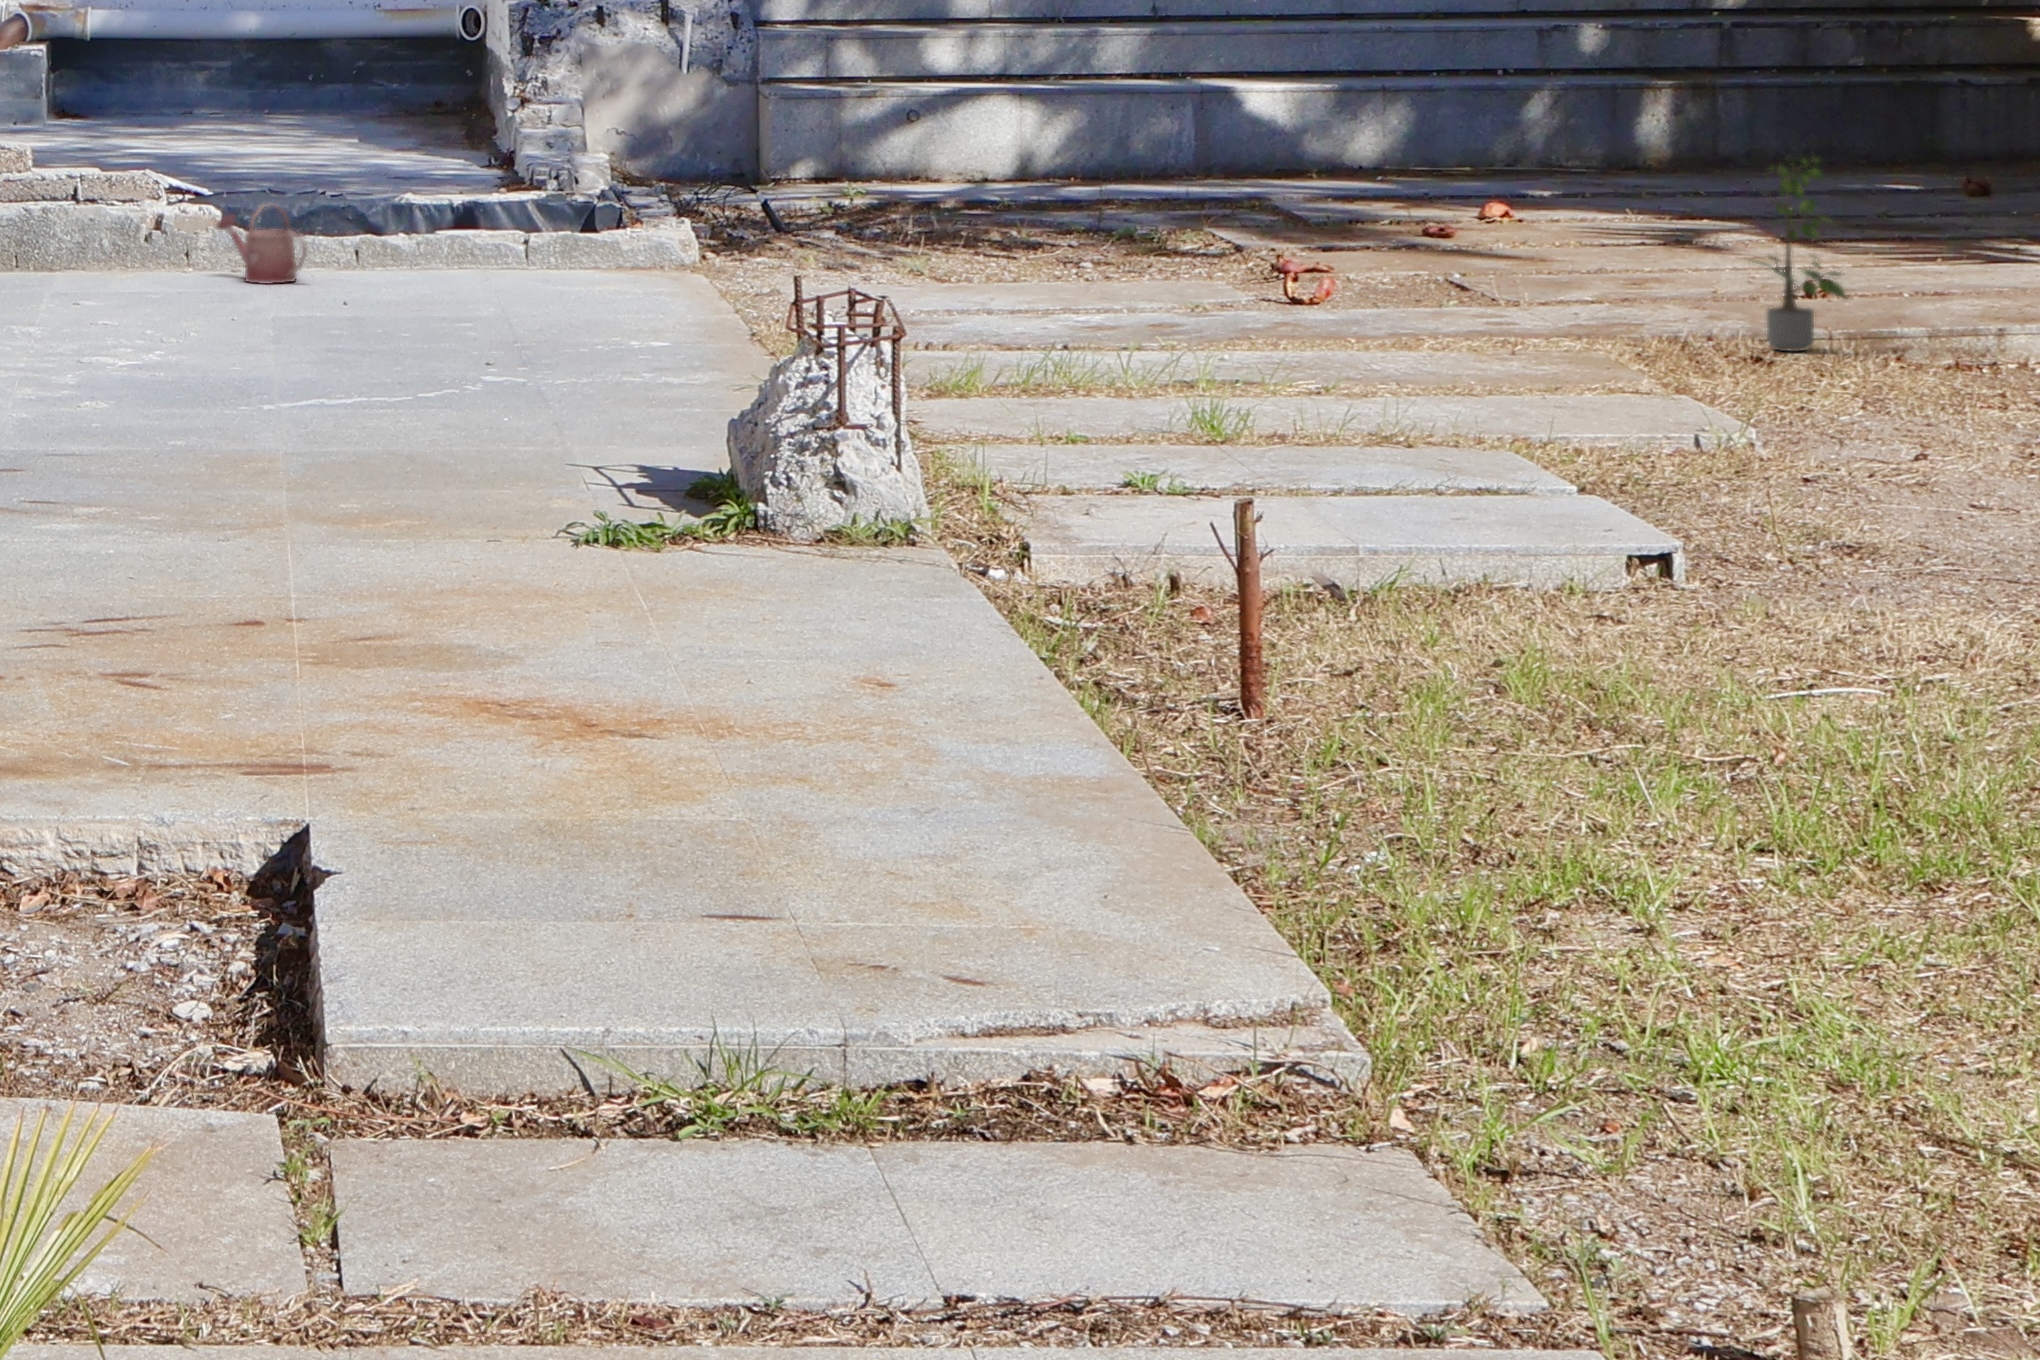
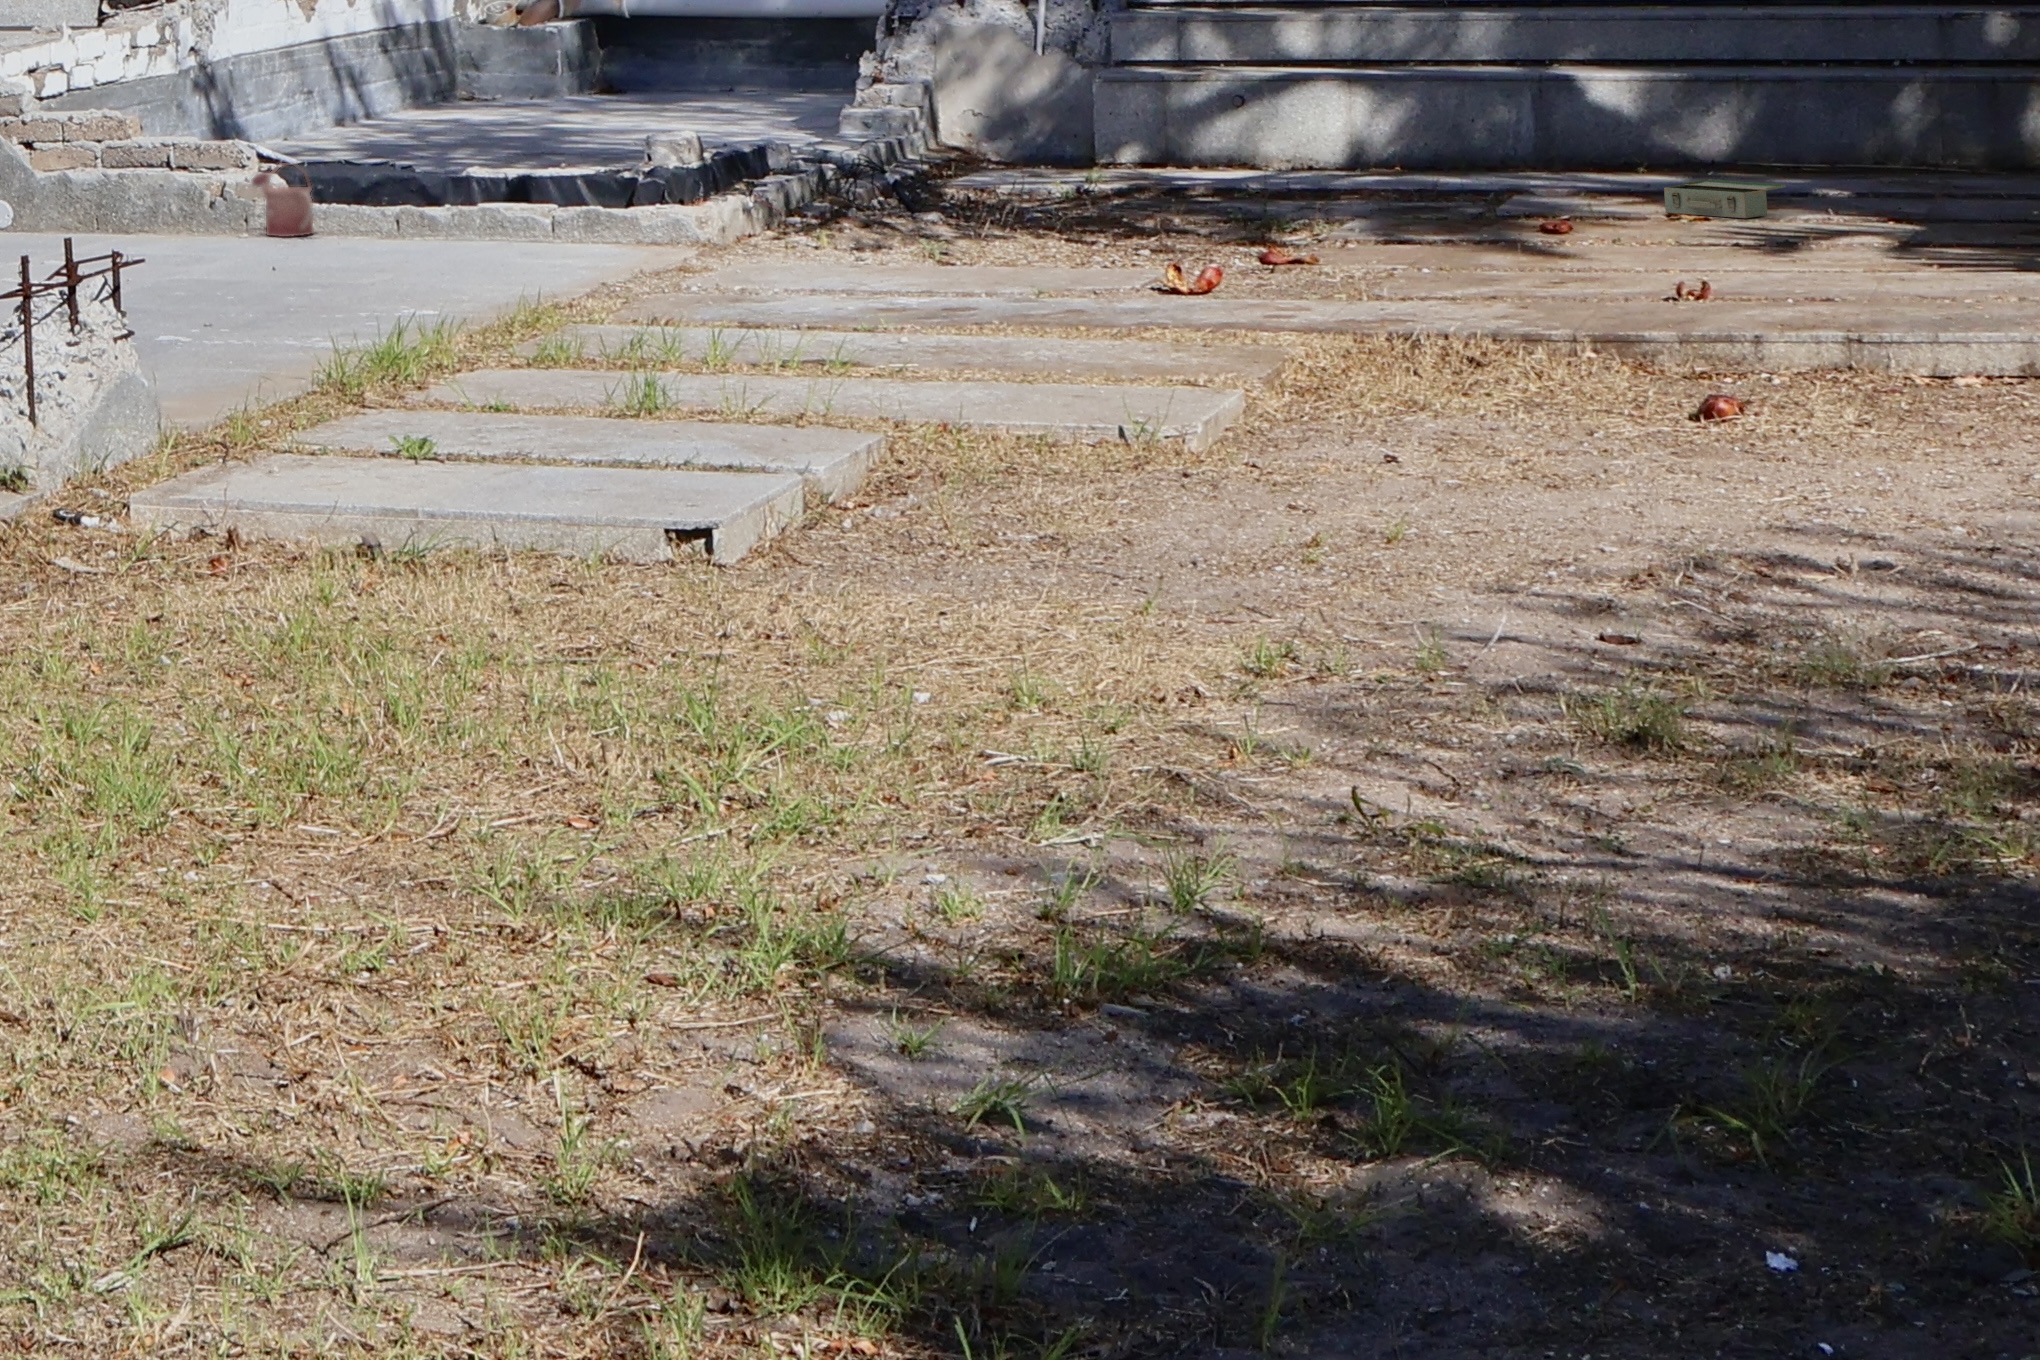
potted plant: present [1756,156,1846,351] -> none [1486,132,1603,330]
toolbox: none [1612,199,1731,237] -> present [1664,179,1786,218]

